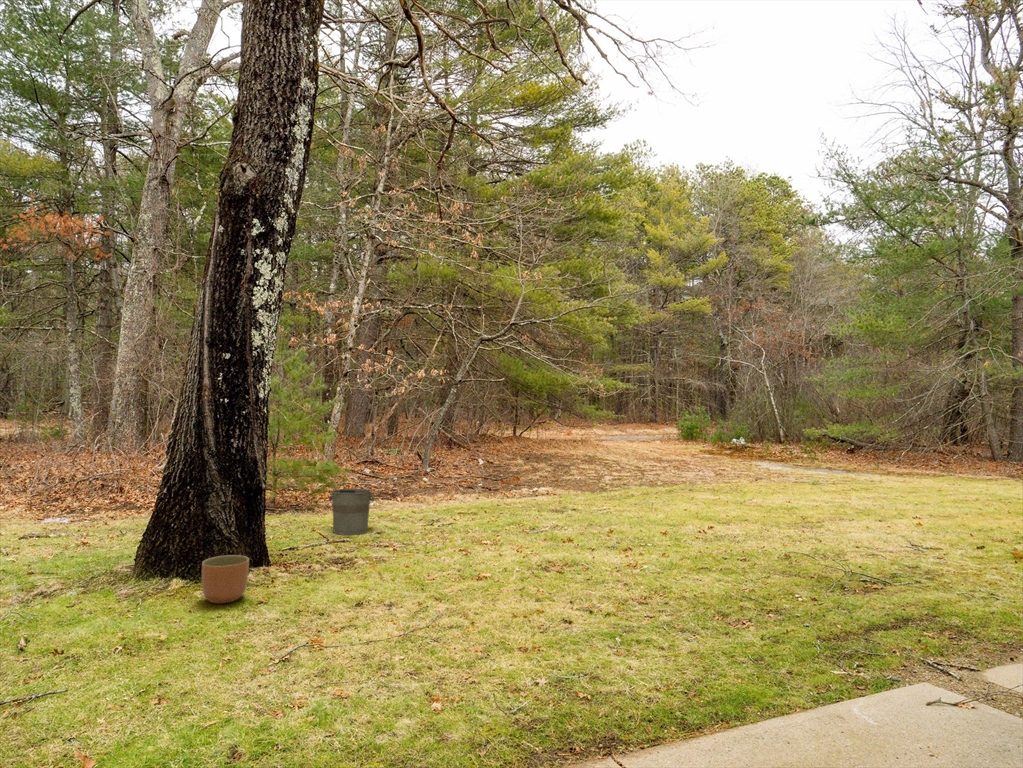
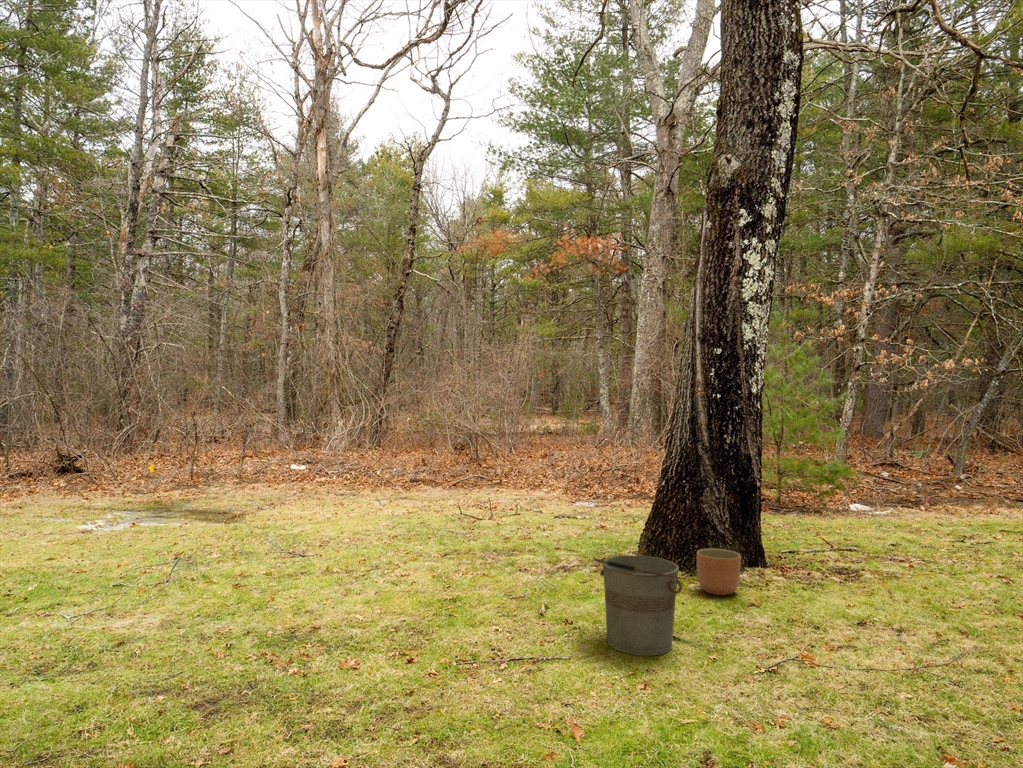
bucket: present [328,489,374,535] -> present [594,556,683,656]

